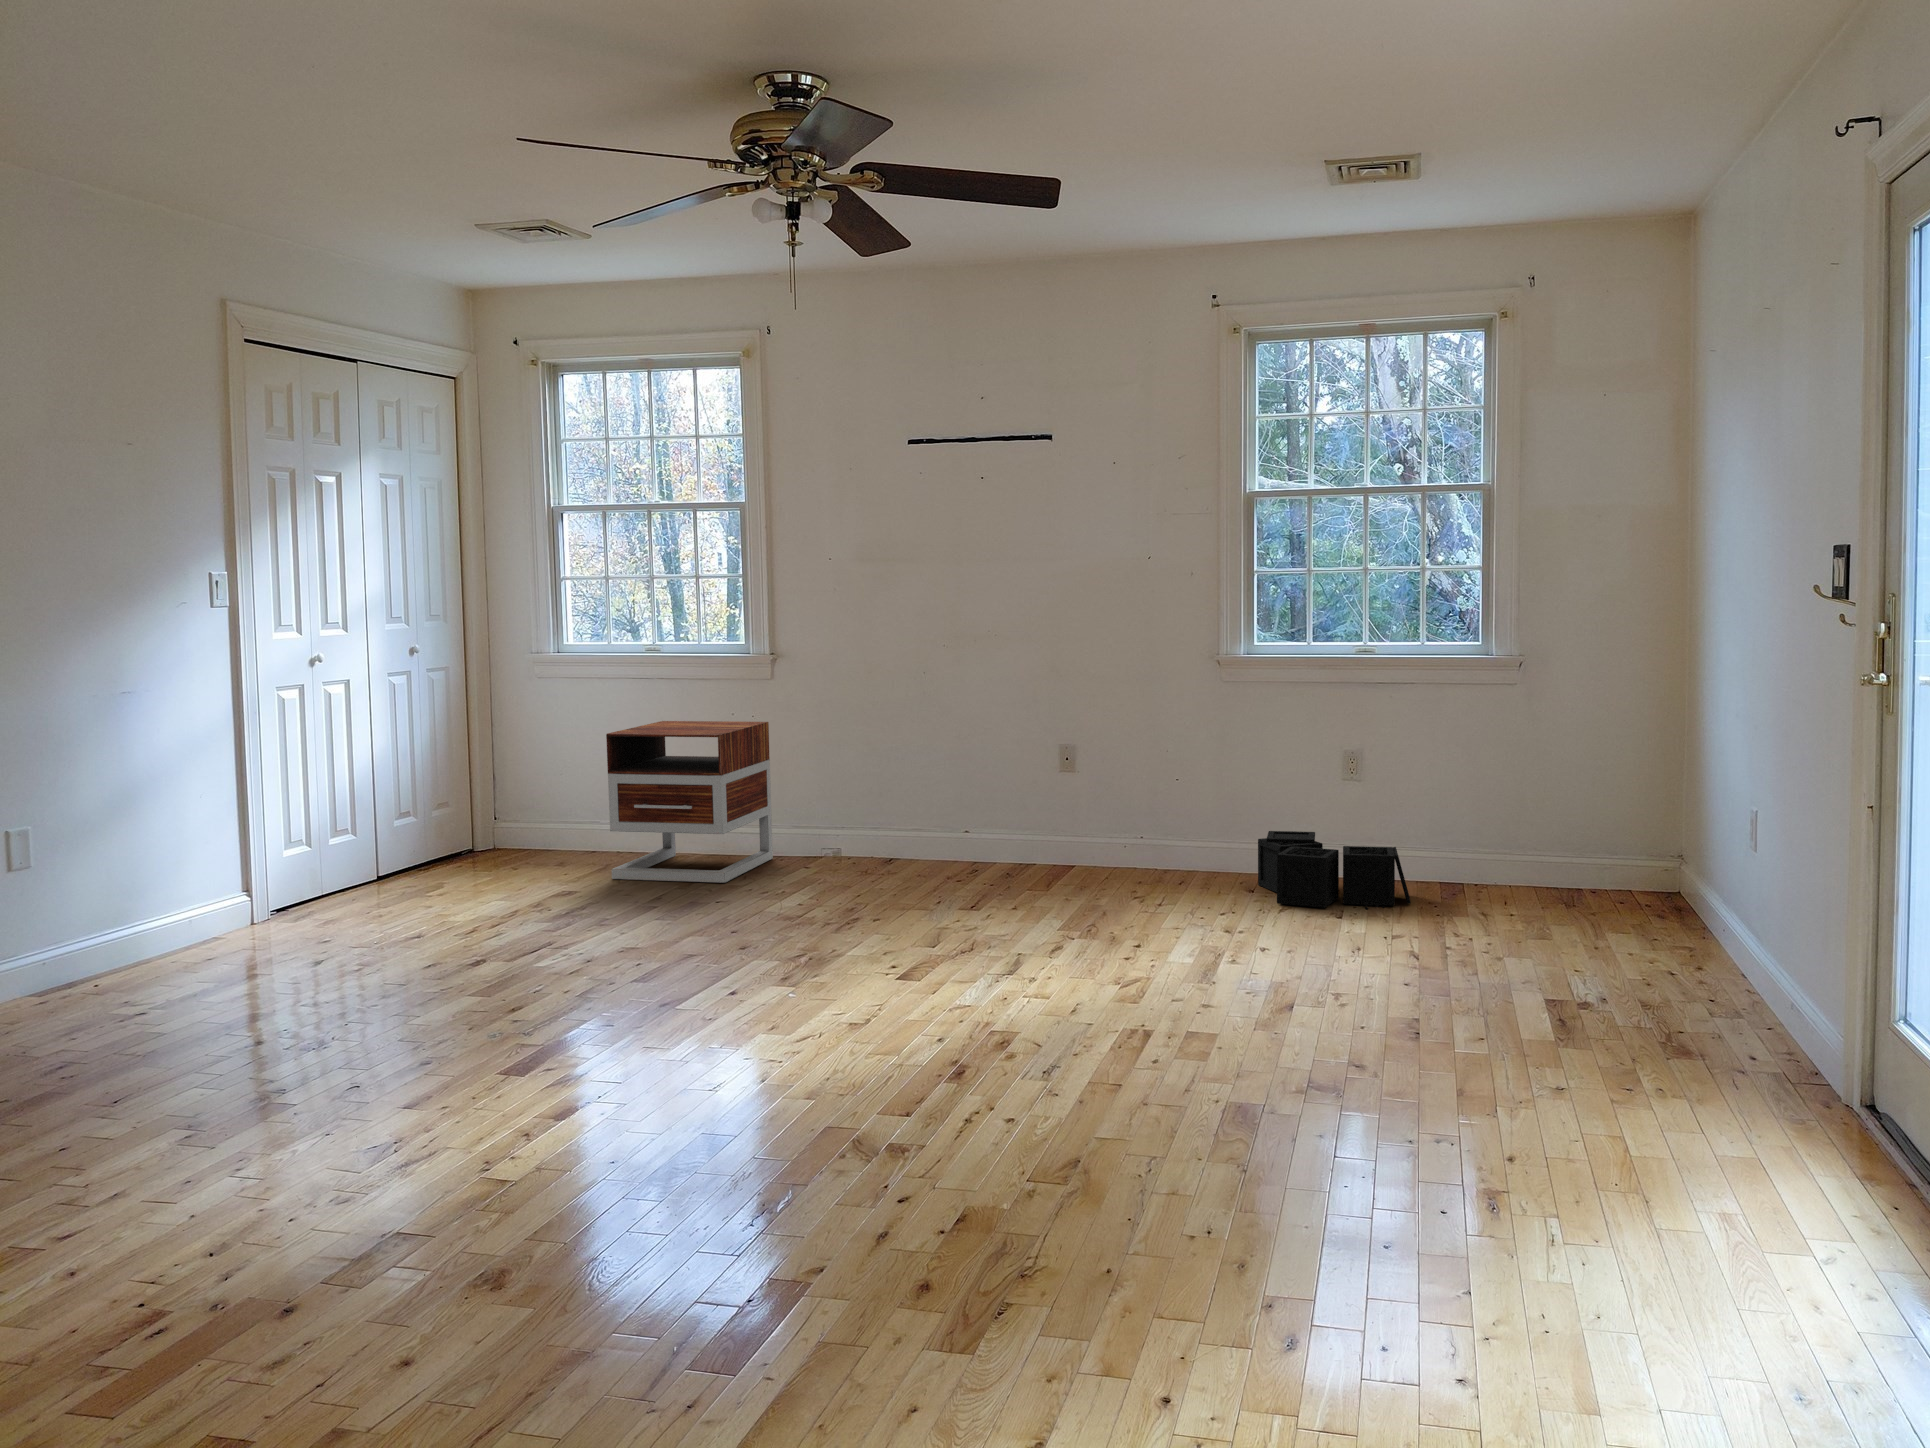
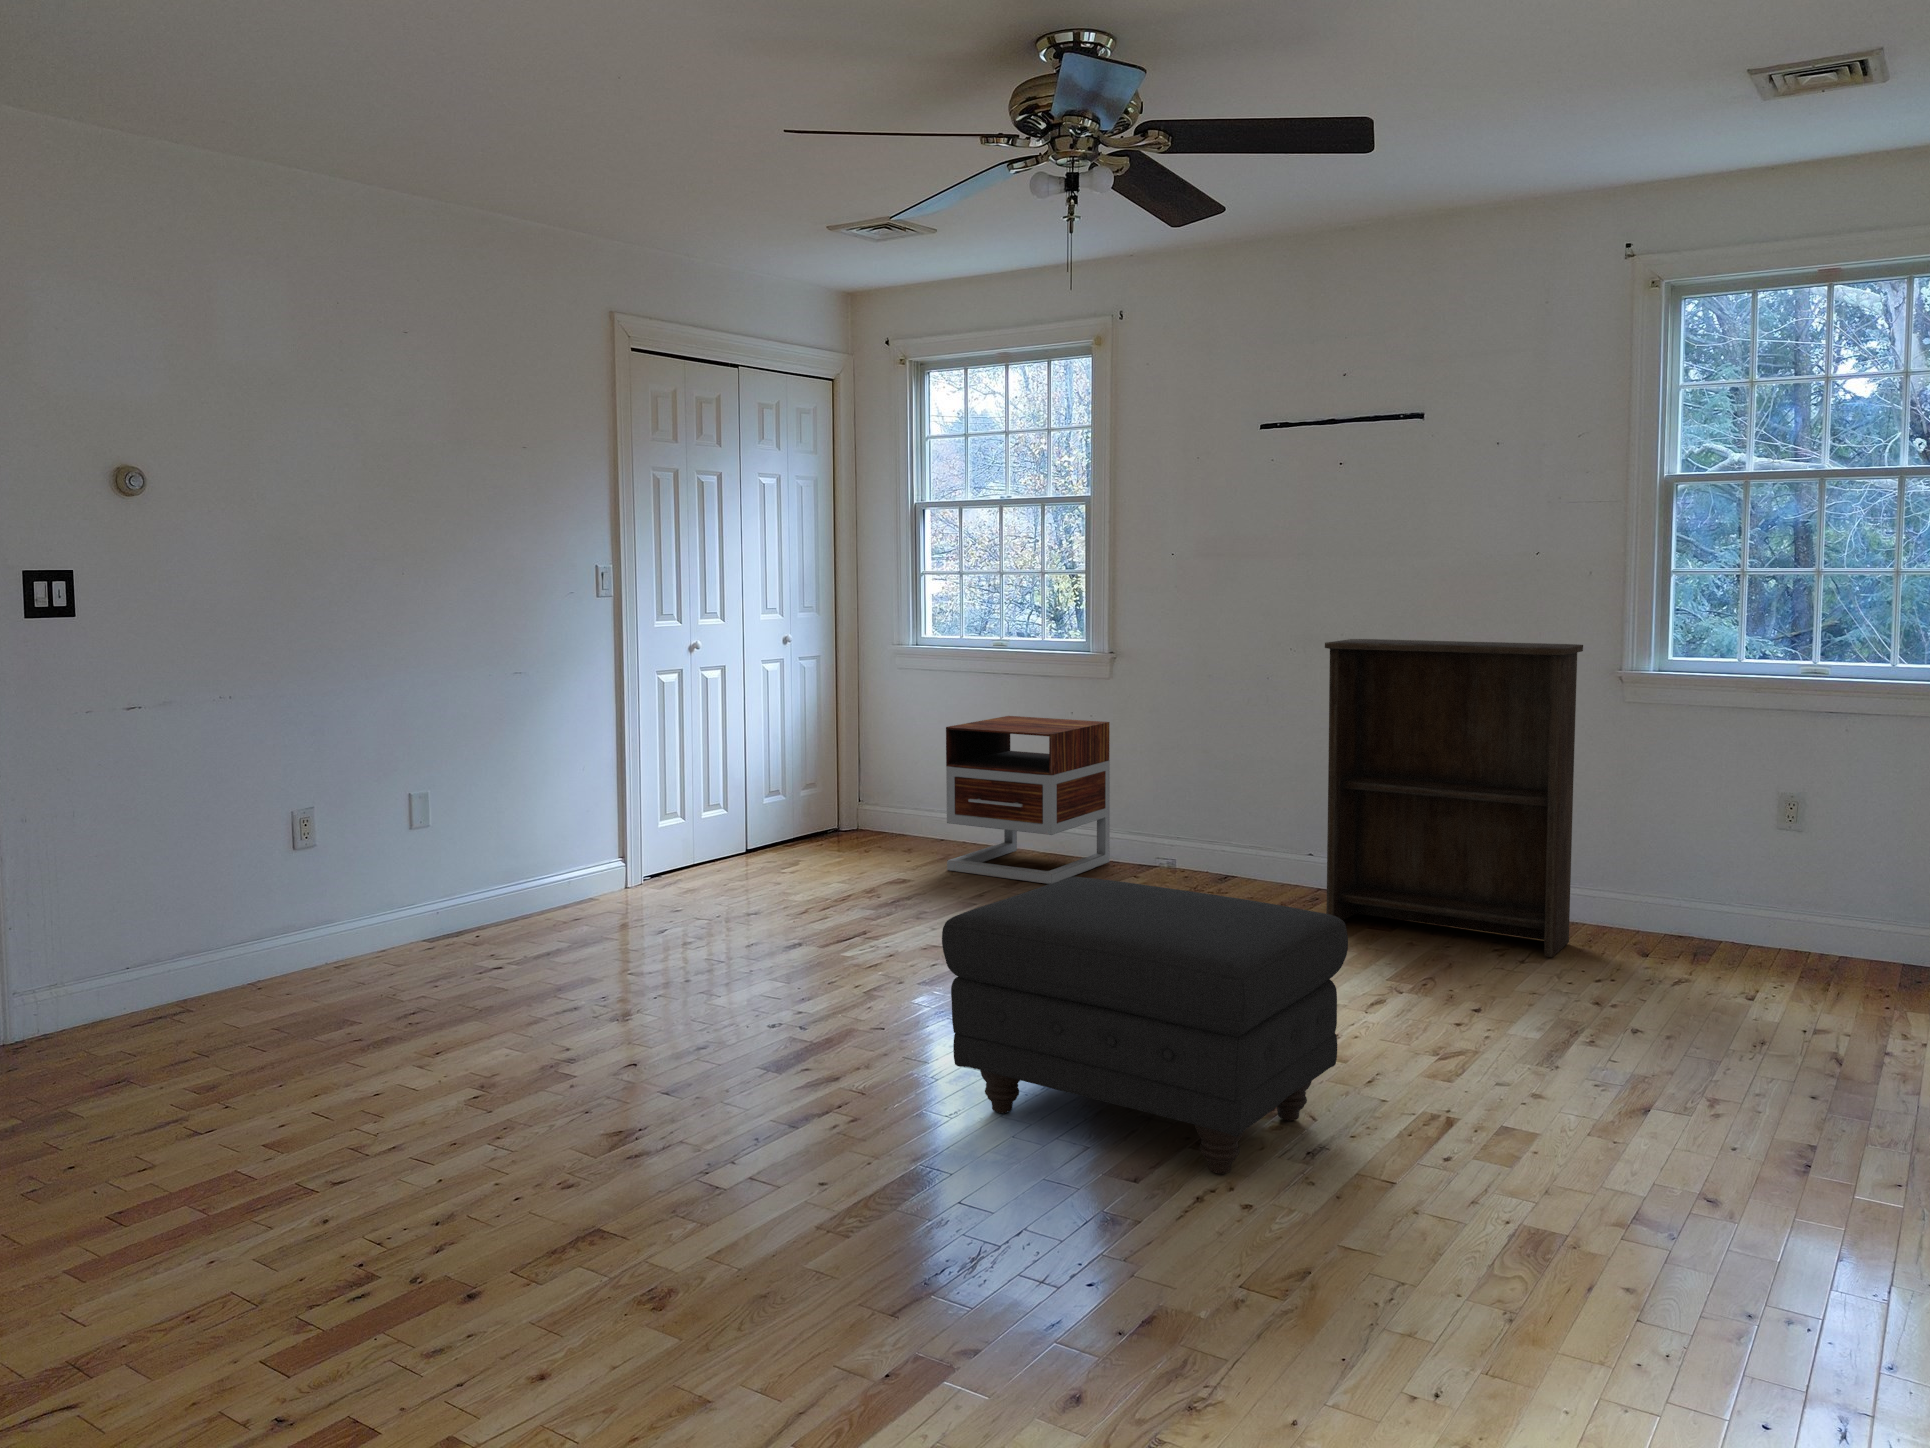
bookshelf: none [983,633,1197,902] -> present [1325,639,1583,957]
storage bin: present [1258,831,1411,910] -> none [1654,881,1857,992]
ottoman: none [702,857,1061,1100] -> present [942,877,1348,1174]

